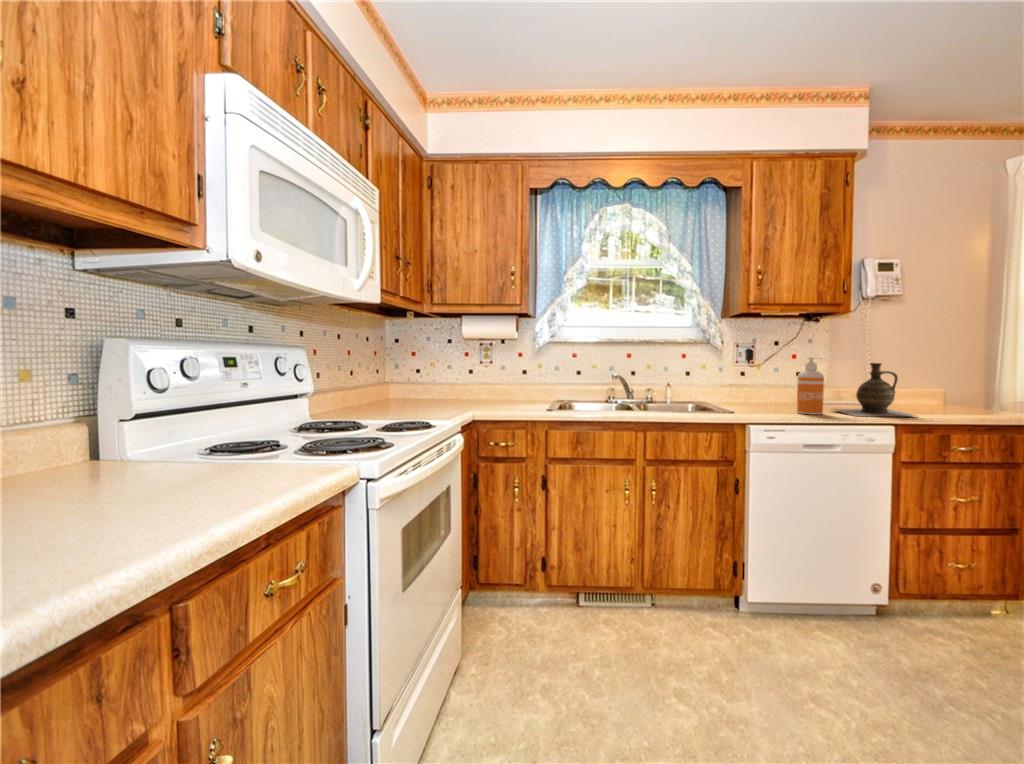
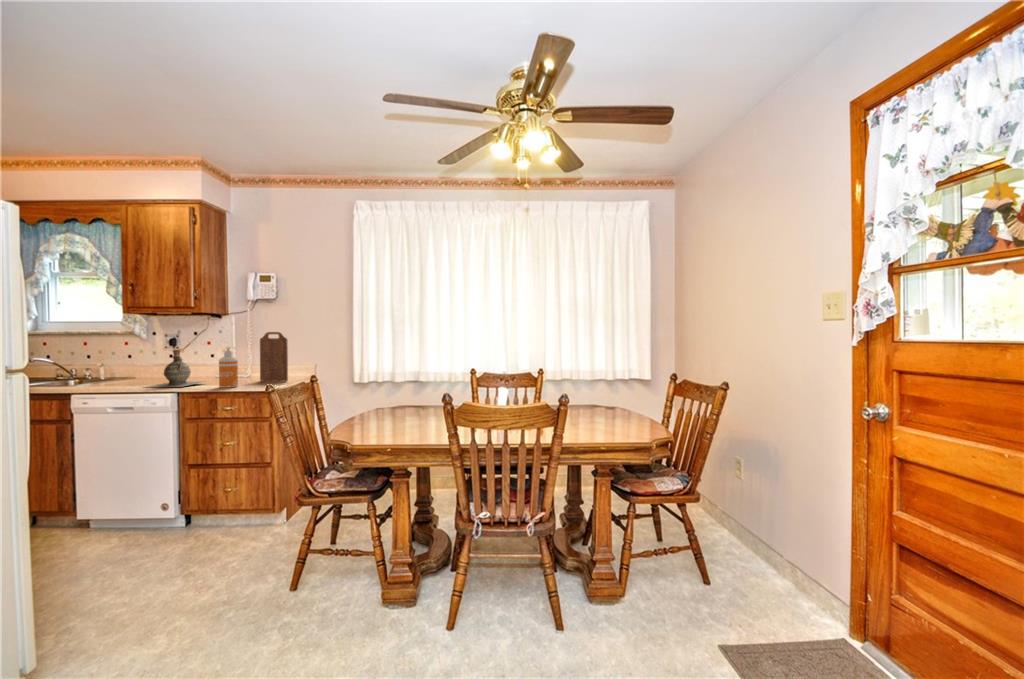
cutting board: none [911,339,962,410] -> present [260,332,288,381]
soap dispenser: present [797,357,824,415] -> present [219,347,238,388]

